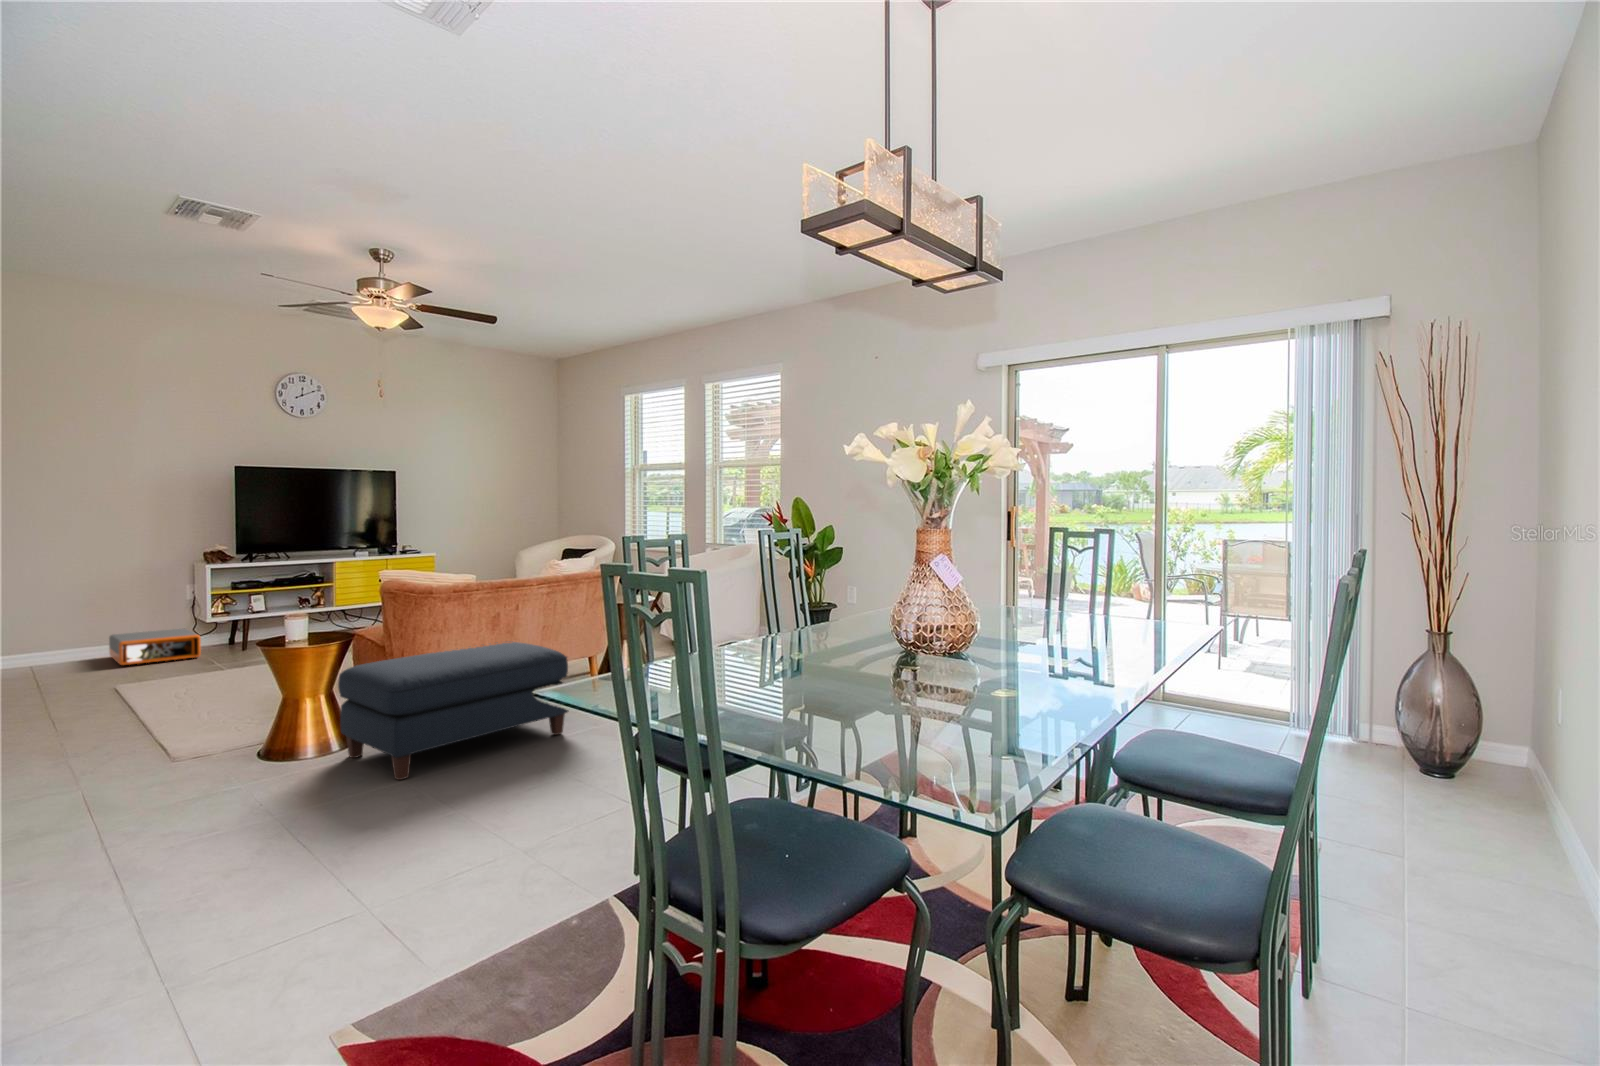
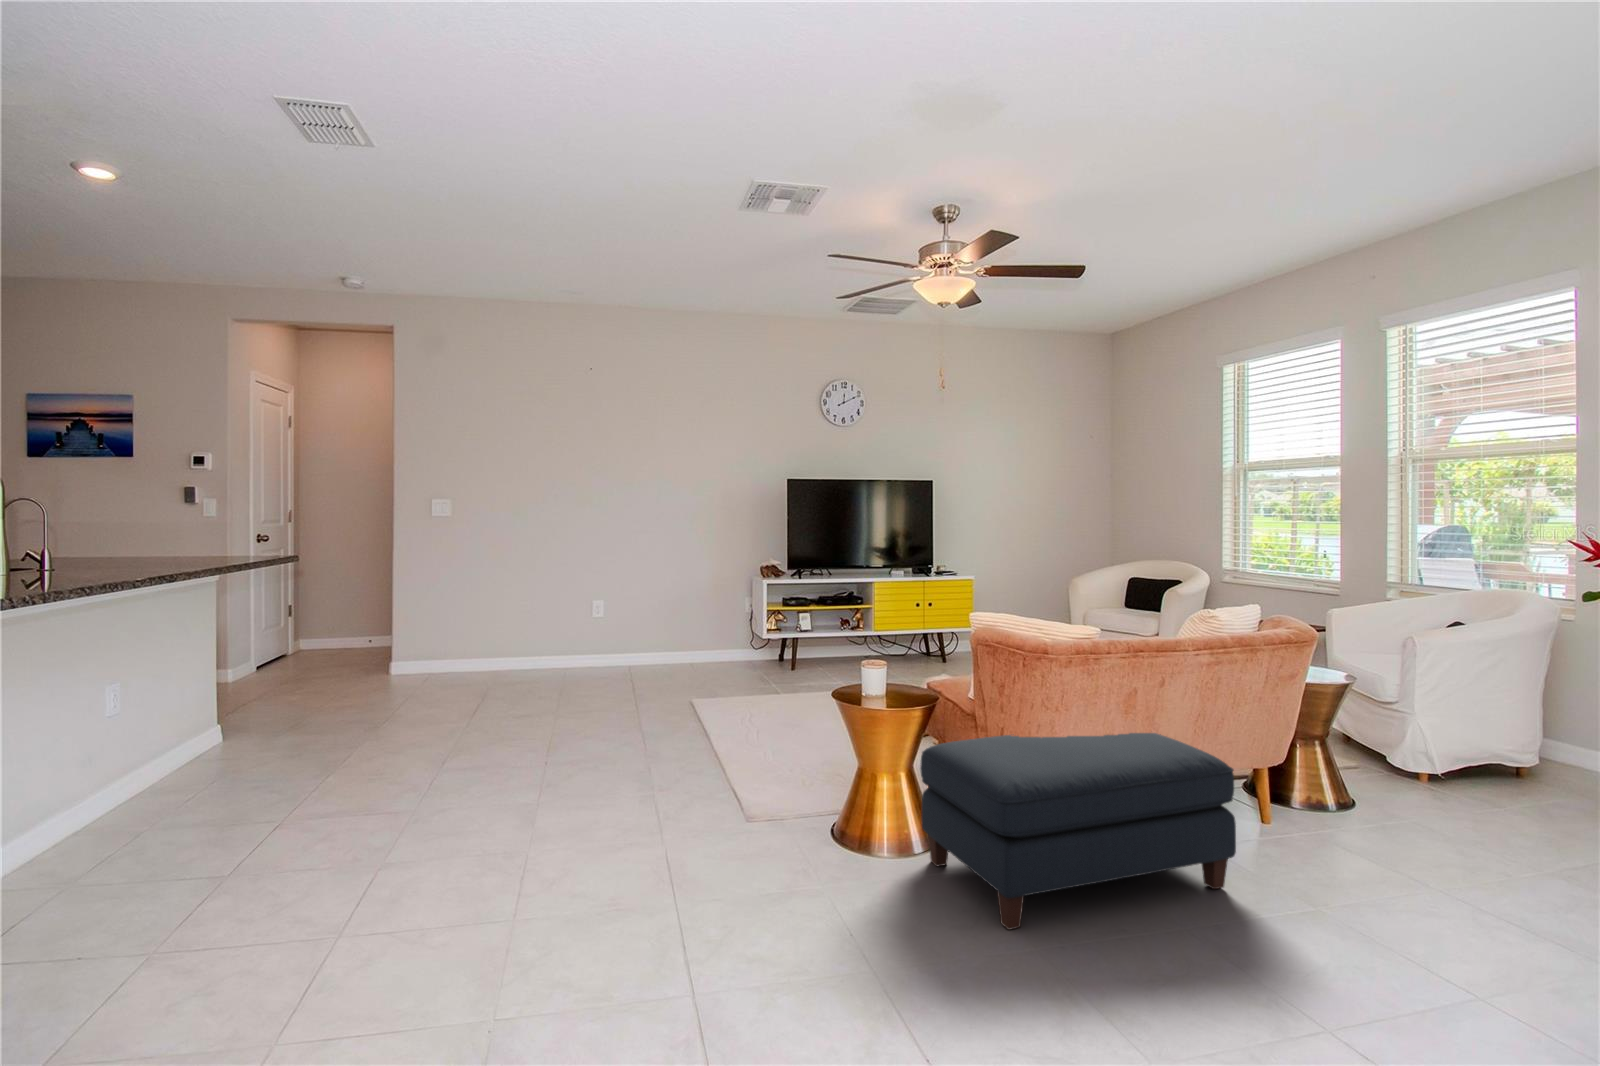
storage box: present [109,628,201,665] -> none [689,643,758,678]

